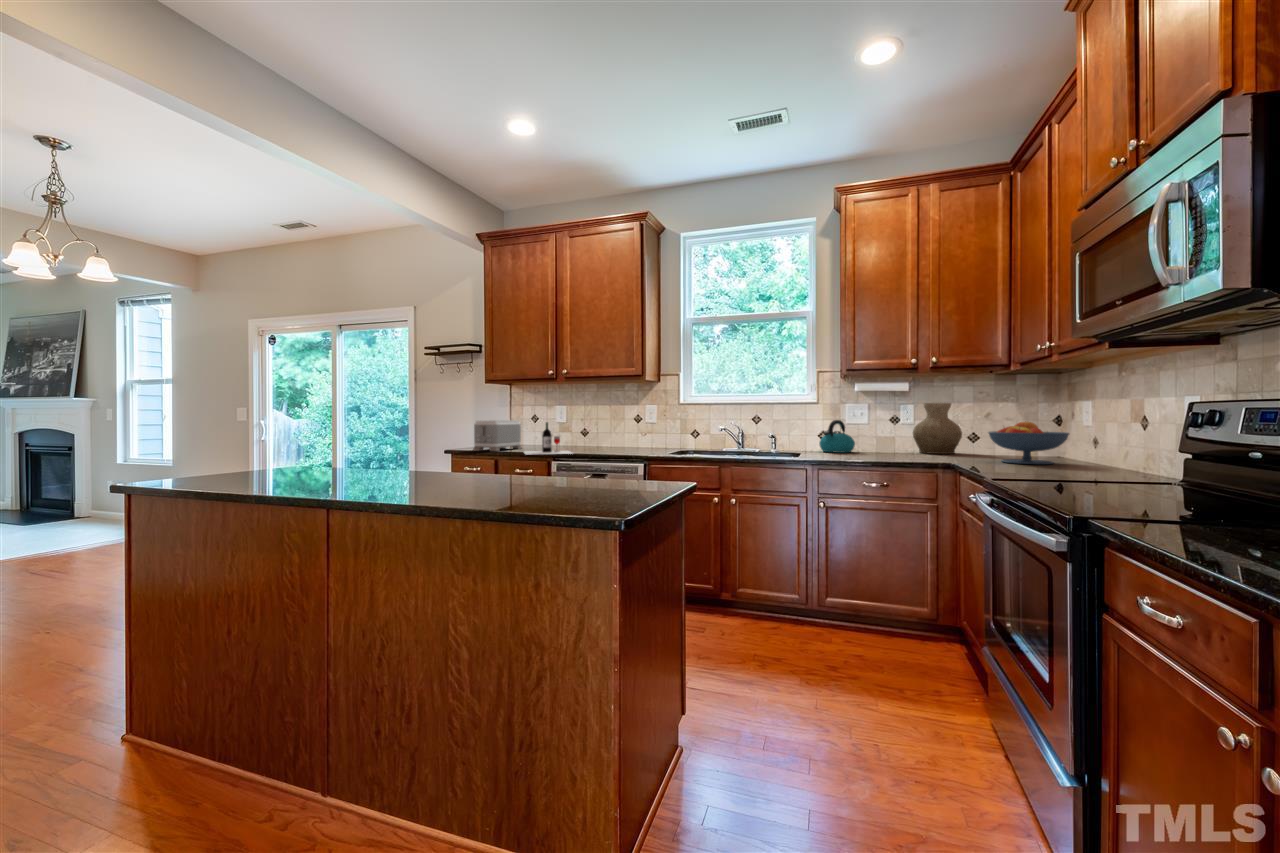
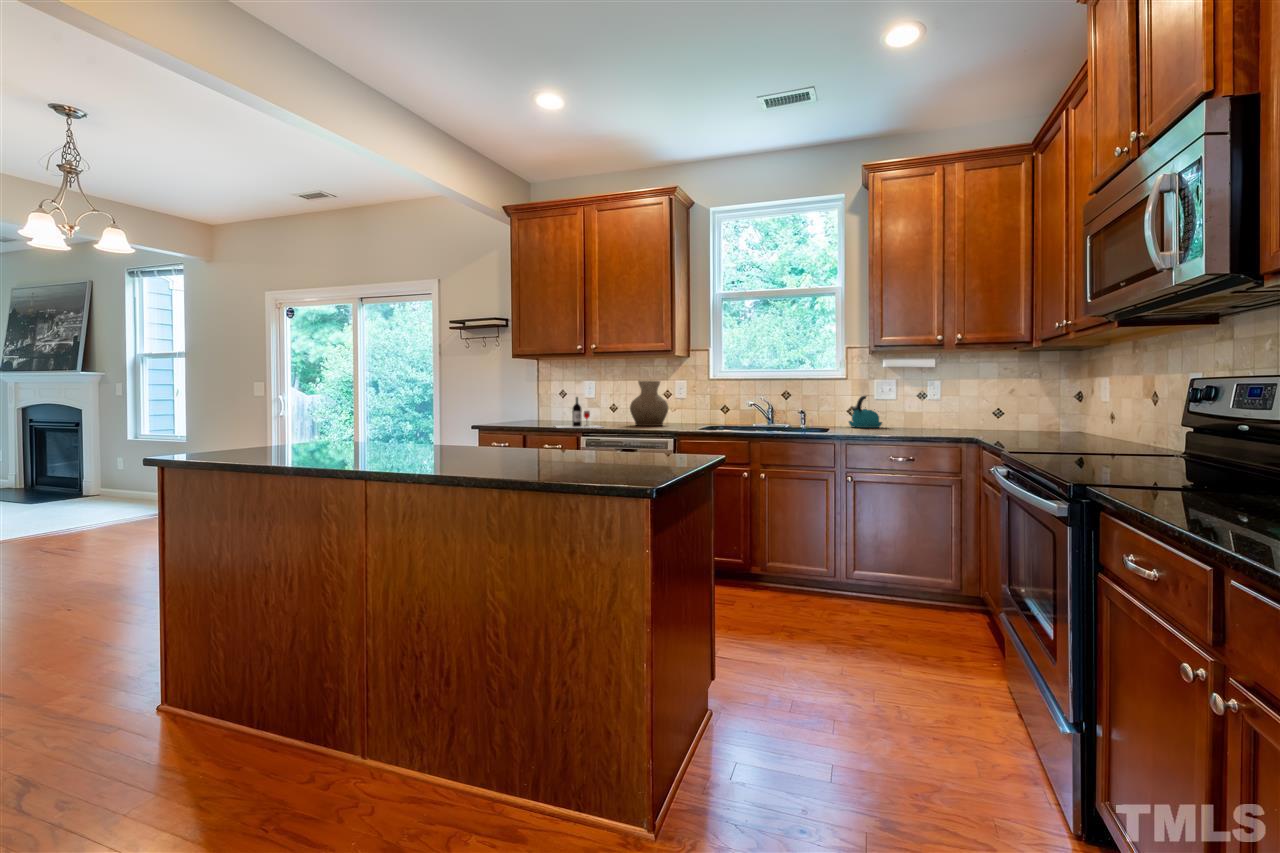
vase: present [913,403,962,454] -> present [630,381,668,426]
toaster: present [473,420,522,451] -> none [502,395,550,426]
fruit bowl: present [989,421,1069,464] -> none [1010,396,1086,437]

